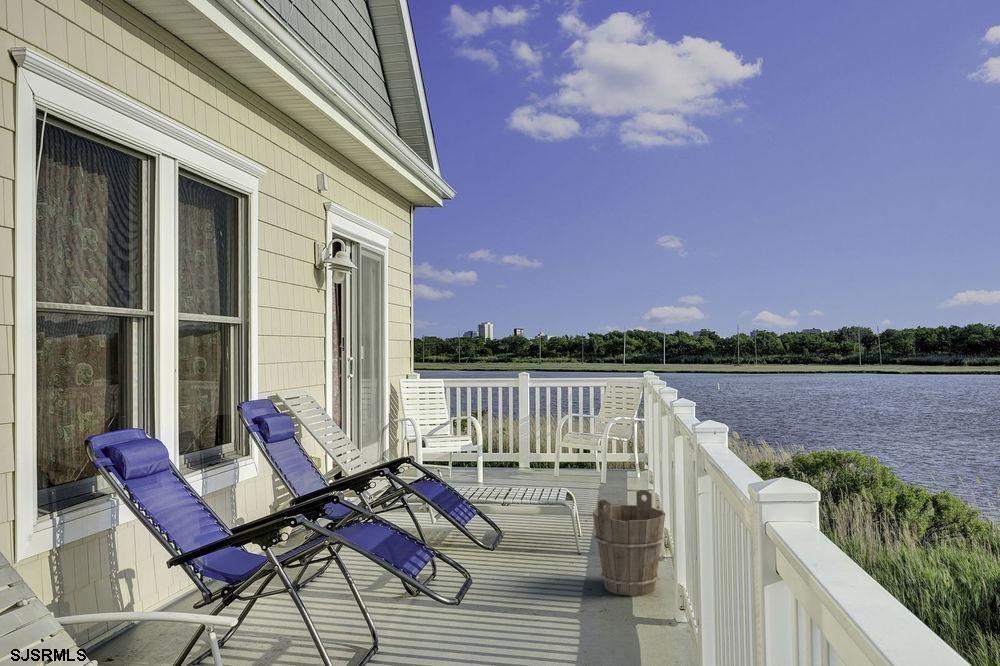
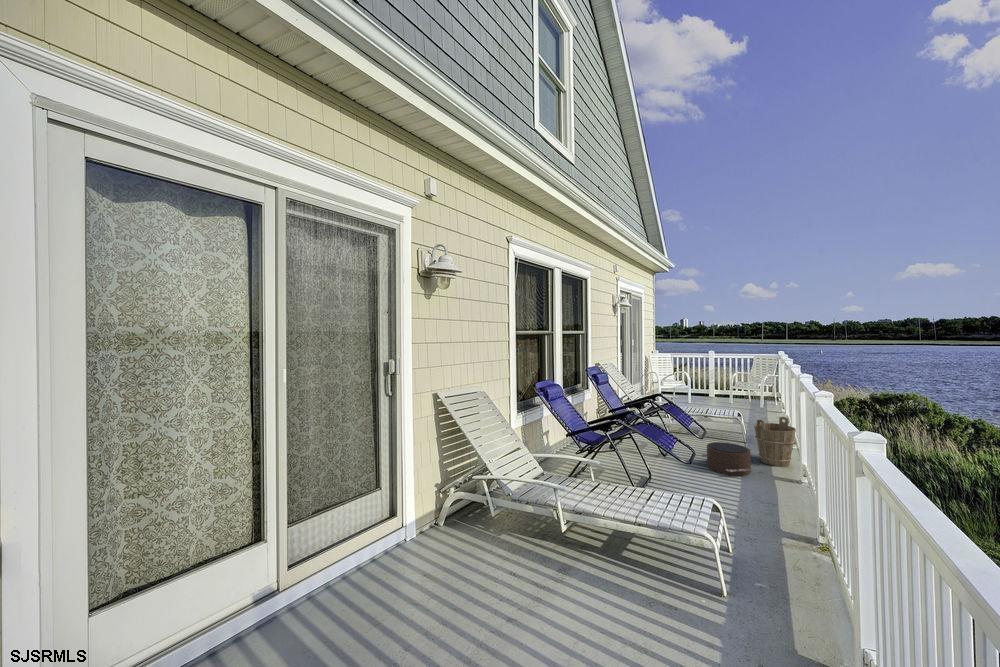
pouf: none [489,558,587,634] -> present [701,442,751,476]

